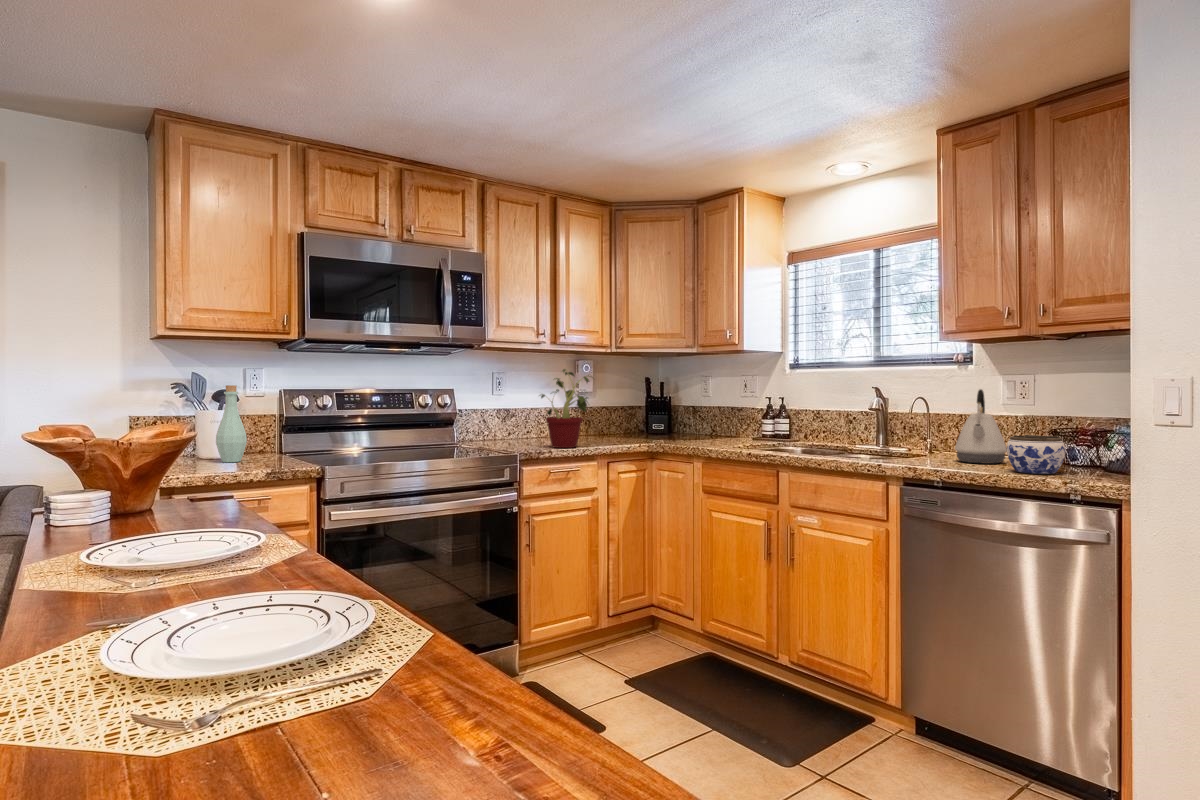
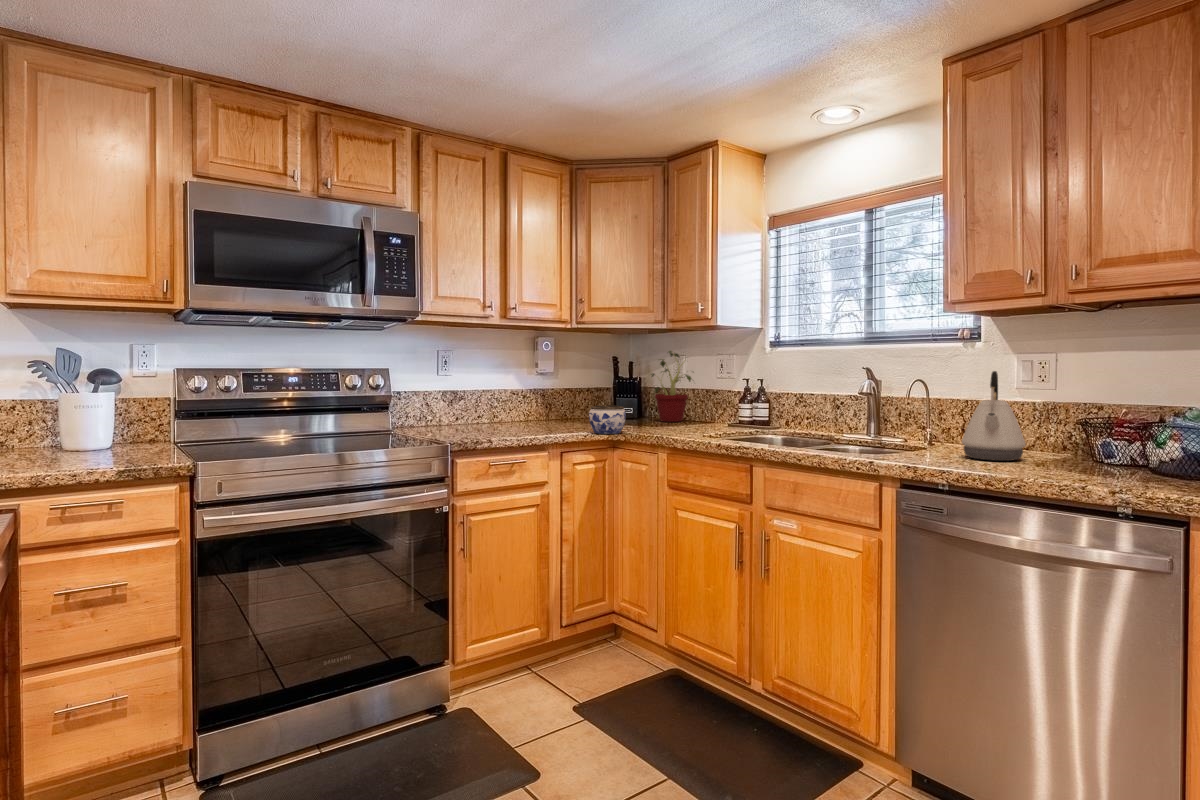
potted plant: present [541,369,590,448] -> present [651,351,692,422]
bottle: present [216,385,247,462] -> none [81,364,121,456]
jar: present [1007,435,1065,474] -> present [589,405,626,434]

